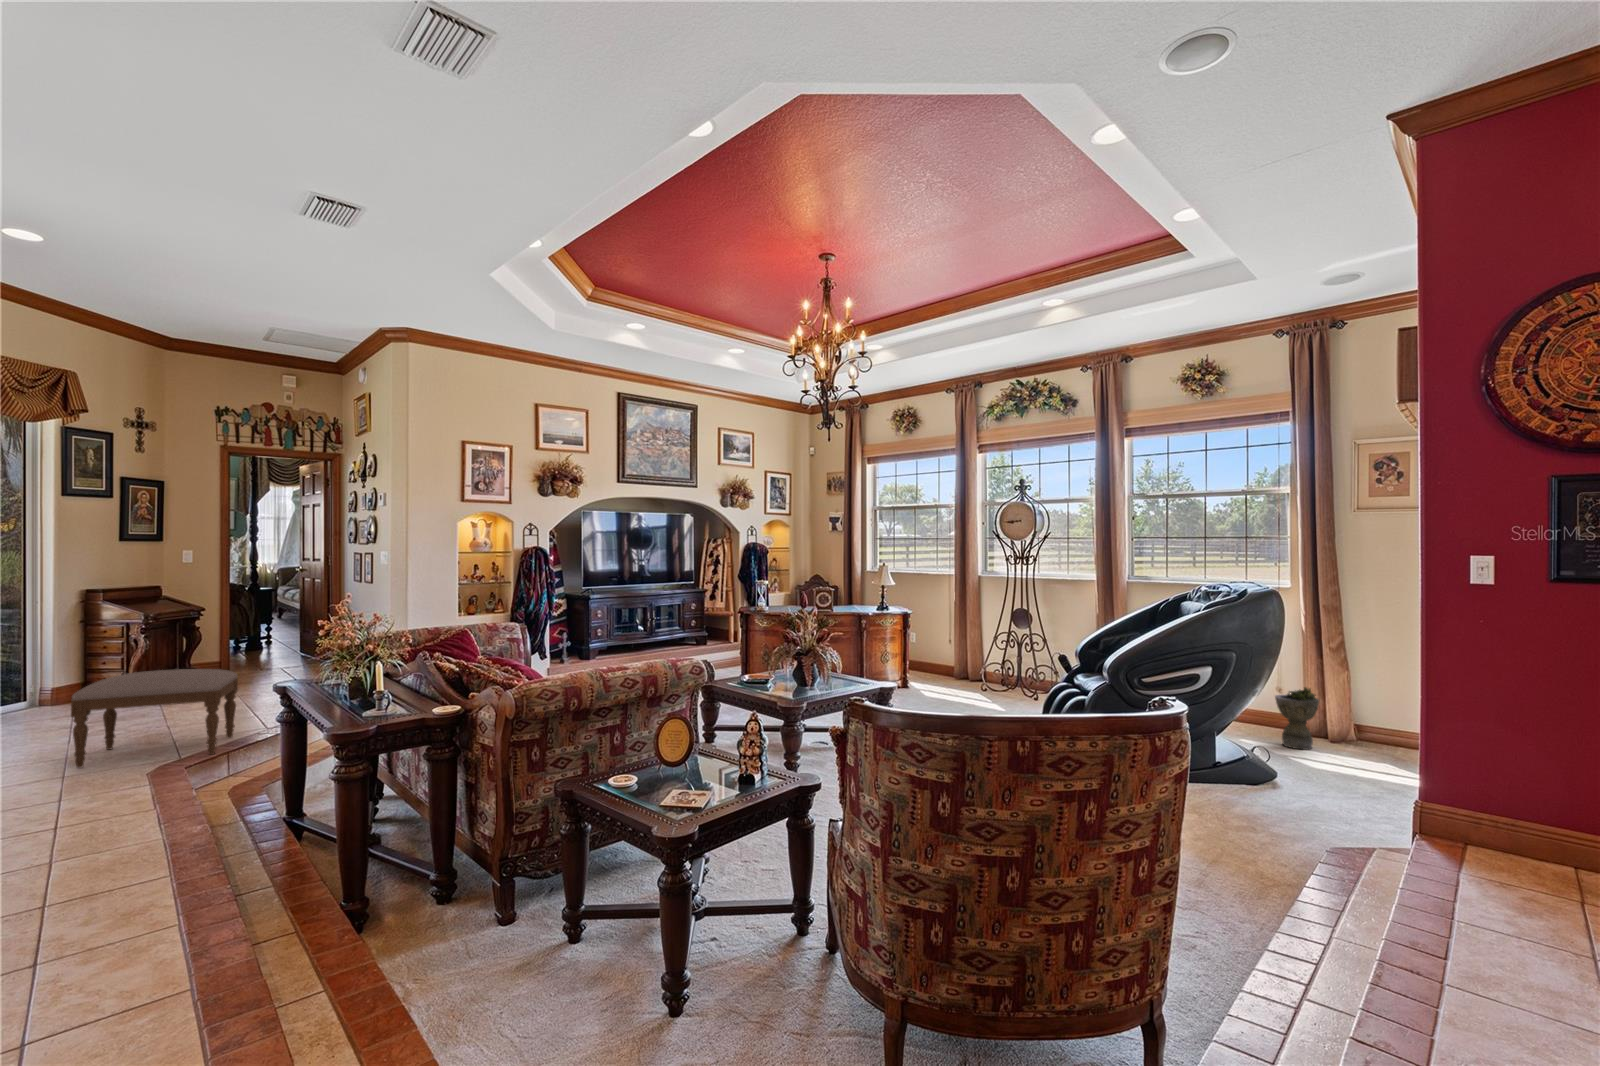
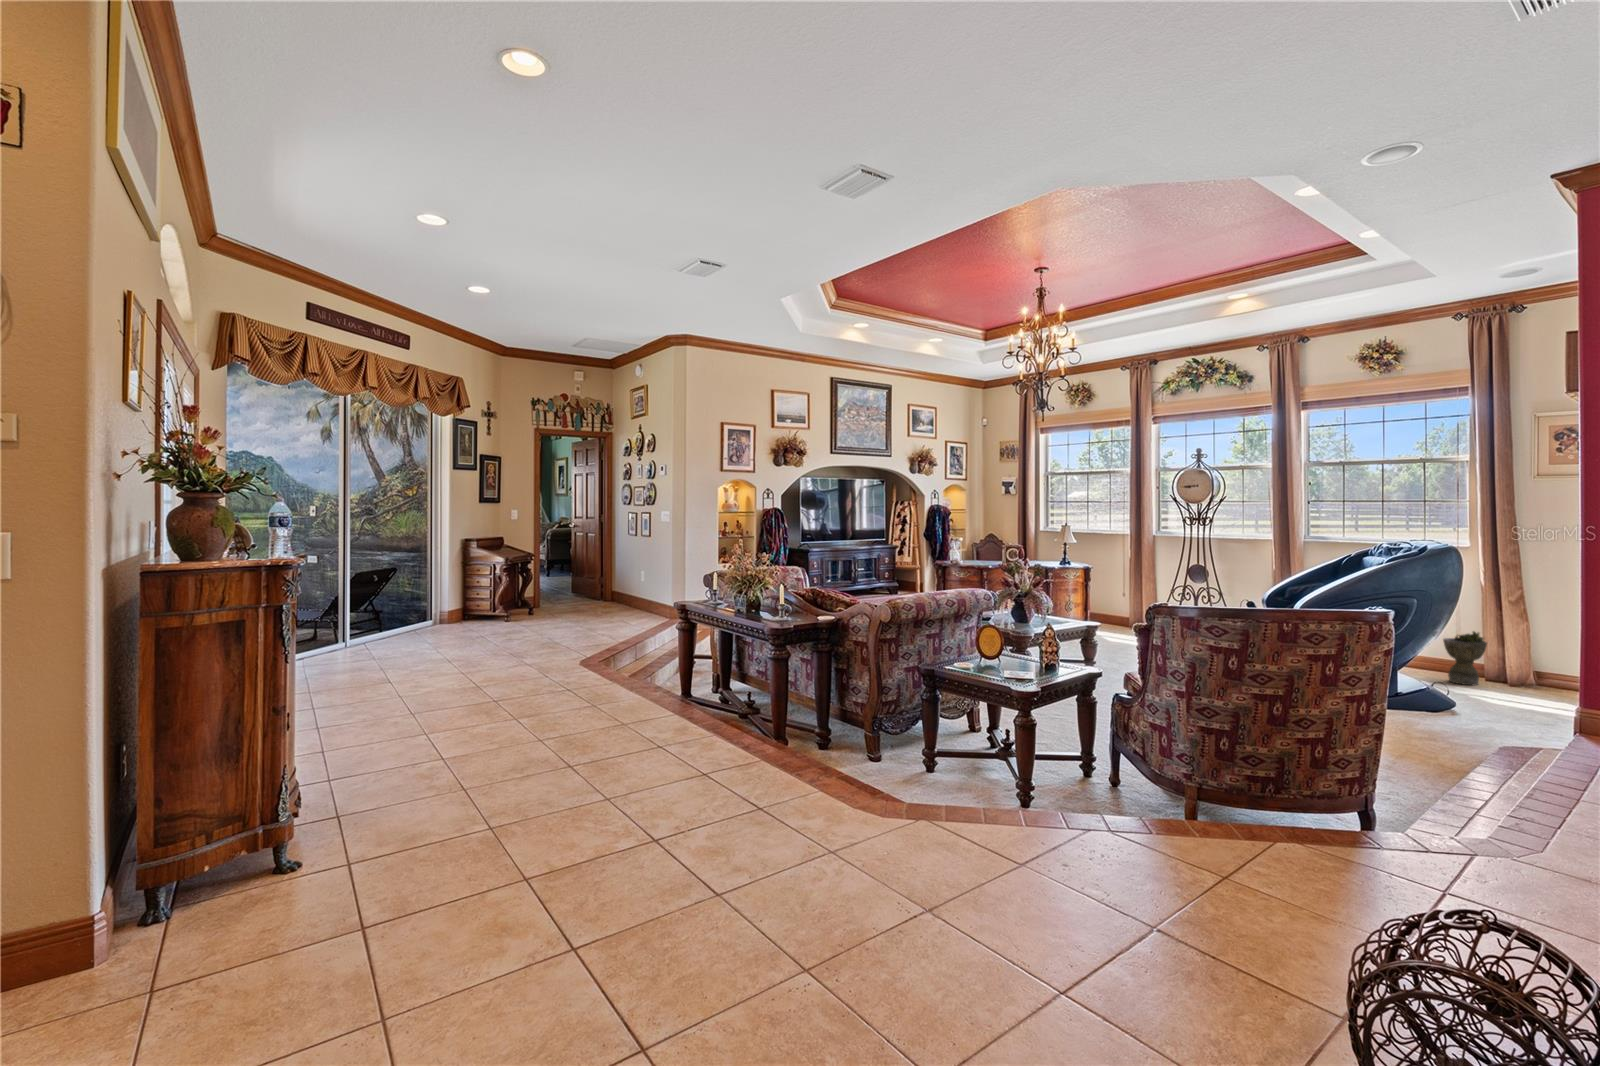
ottoman: present [71,669,238,768] -> none [514,593,600,657]

